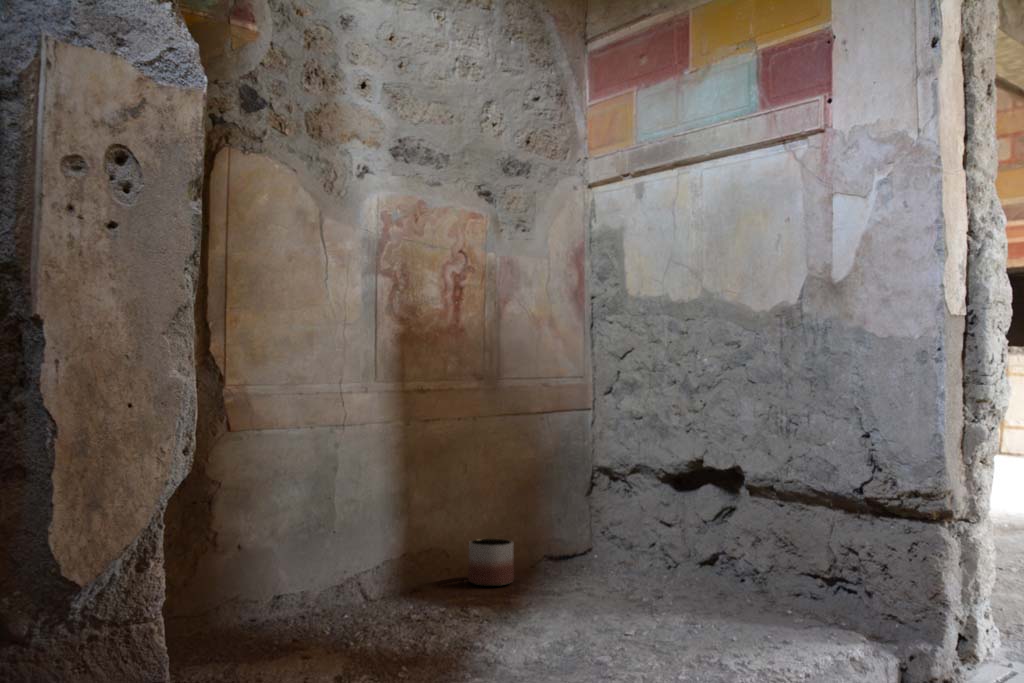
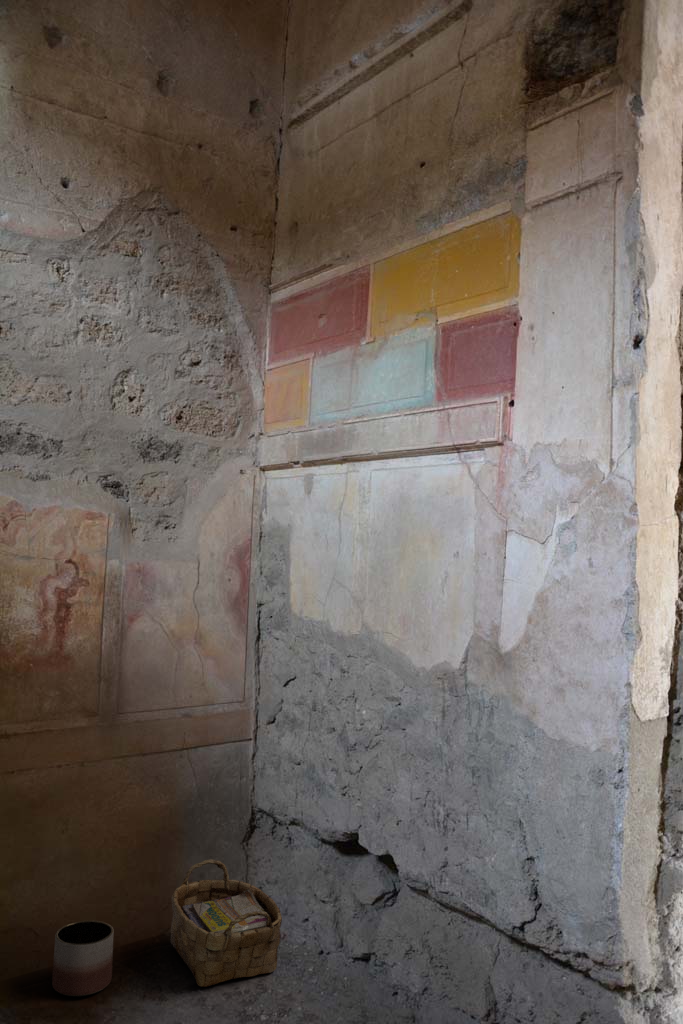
woven basket: none [544,501,639,581] -> present [170,859,282,987]

